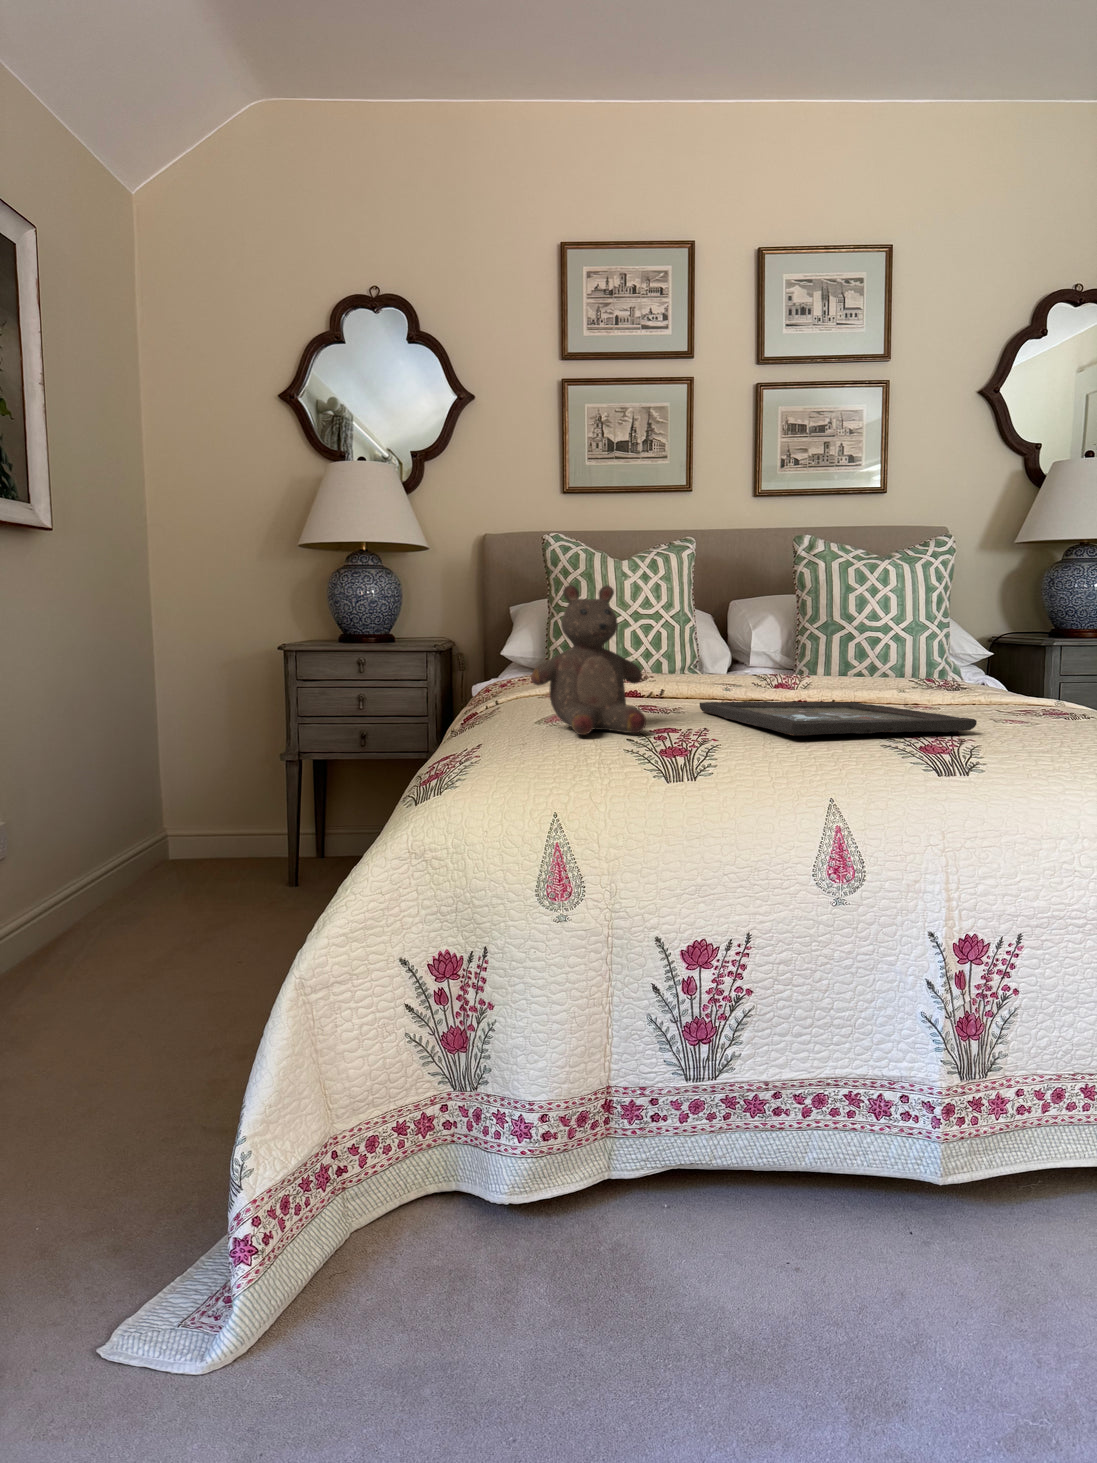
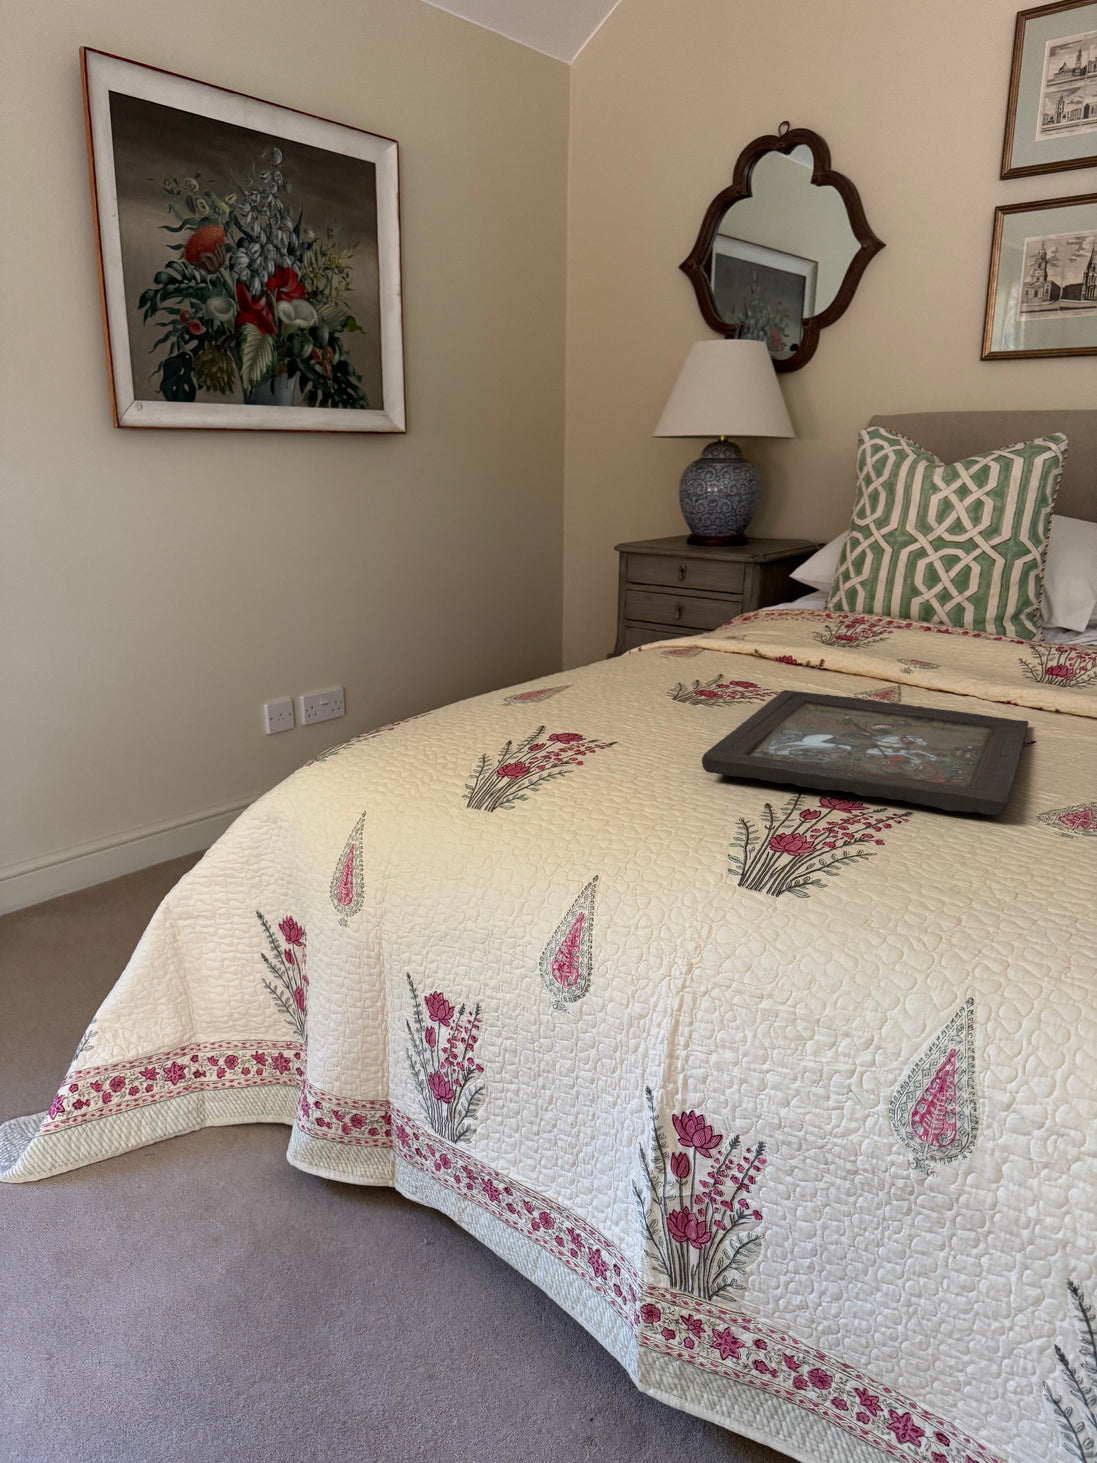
stuffed bear: present [531,585,646,735] -> none [516,544,649,728]

